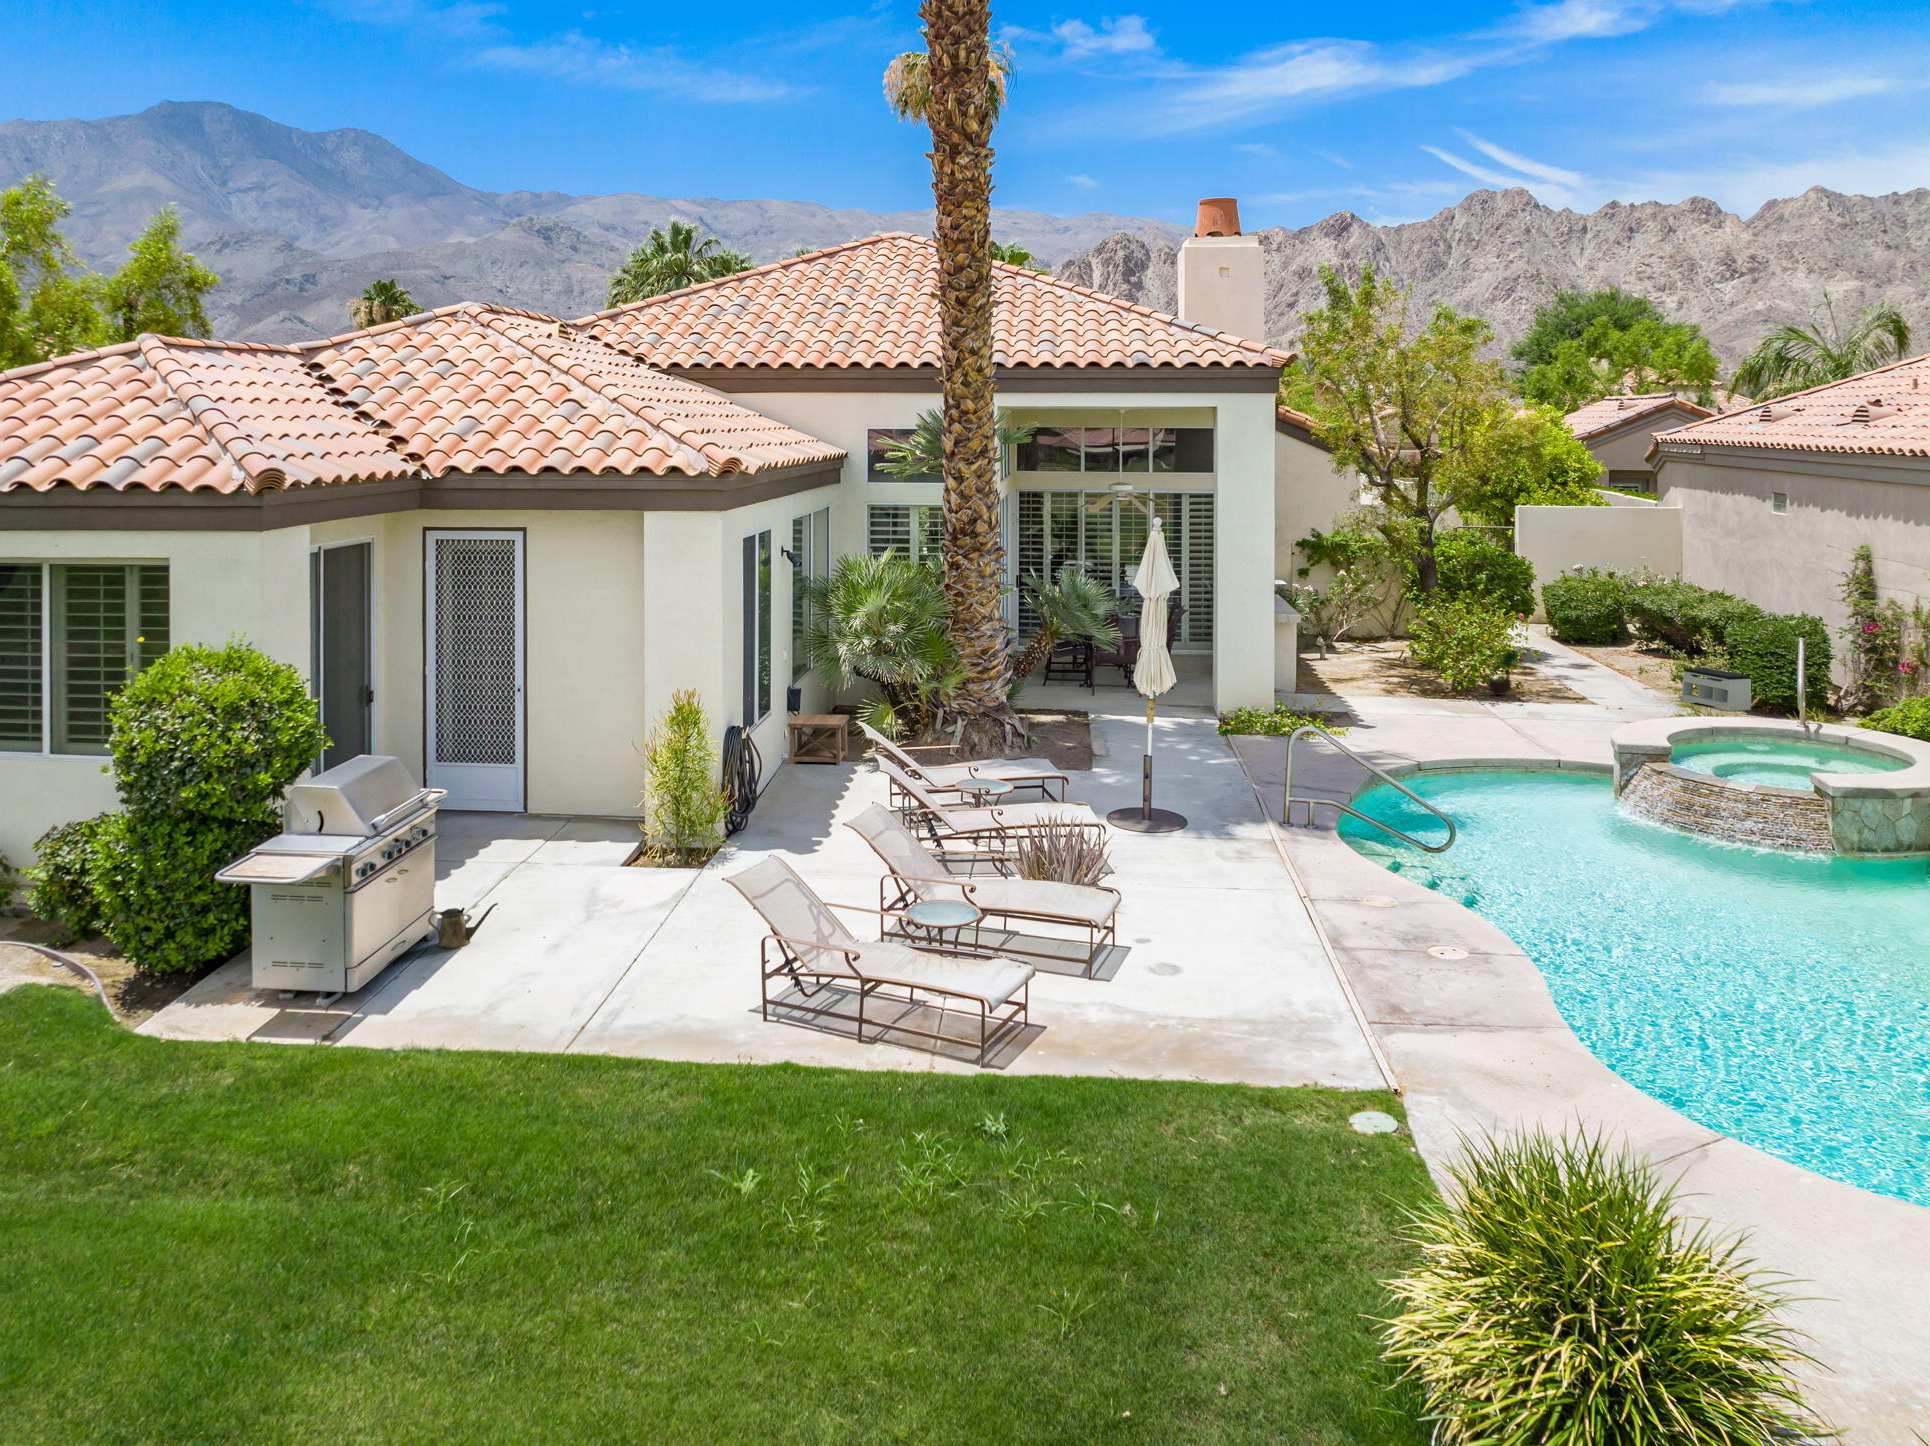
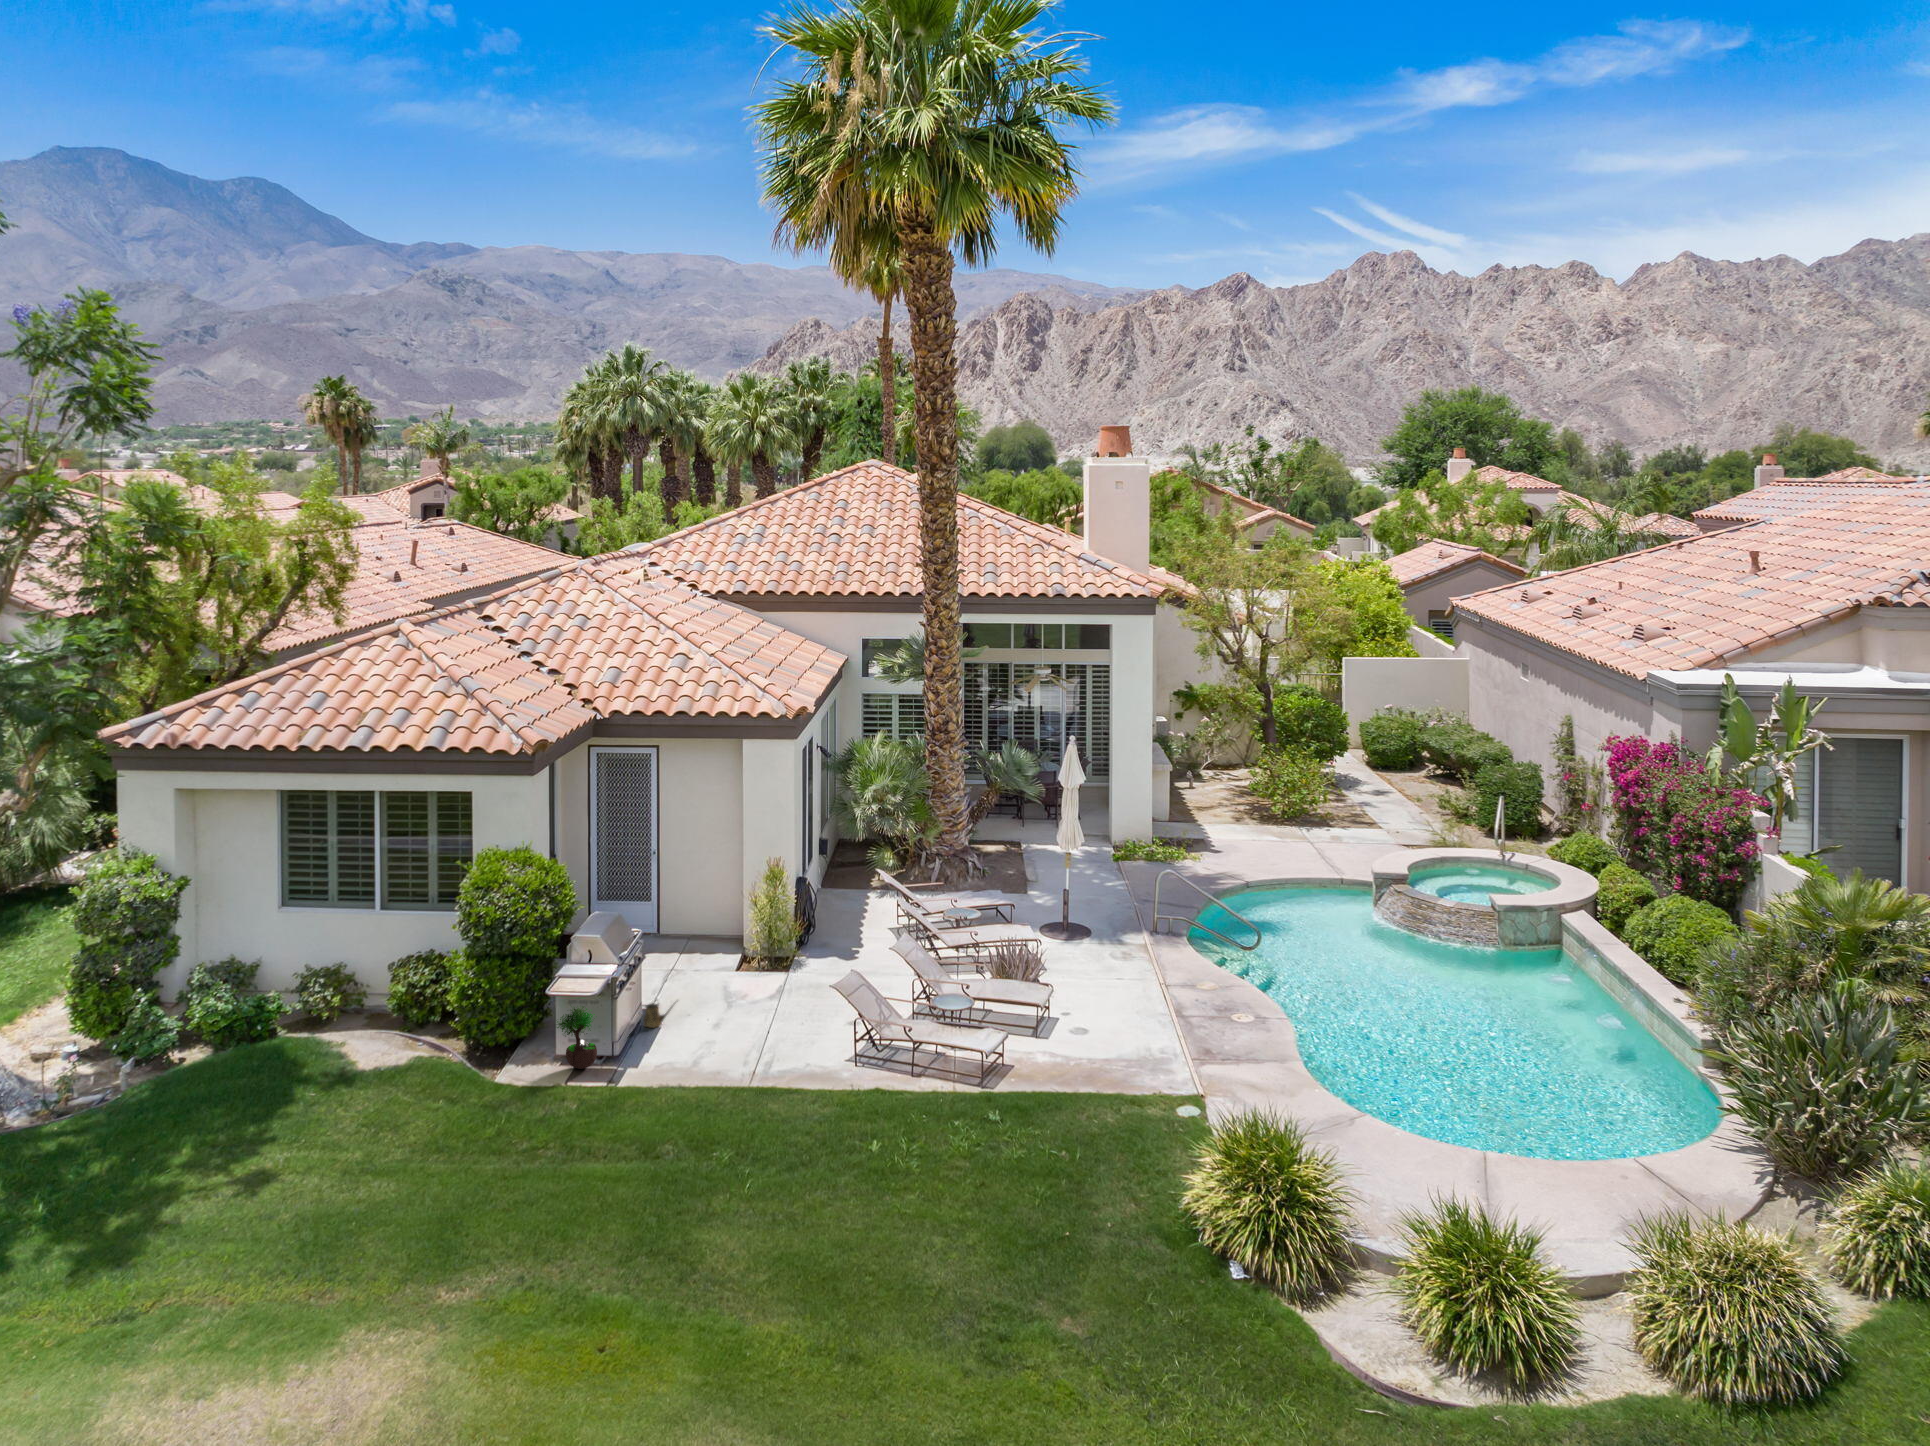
potted tree: present [1488,650,1519,695] -> present [557,1006,597,1069]
bench: present [1681,668,1752,711] -> none [1444,801,1490,834]
side table: present [788,714,849,765] -> none [816,852,857,889]

